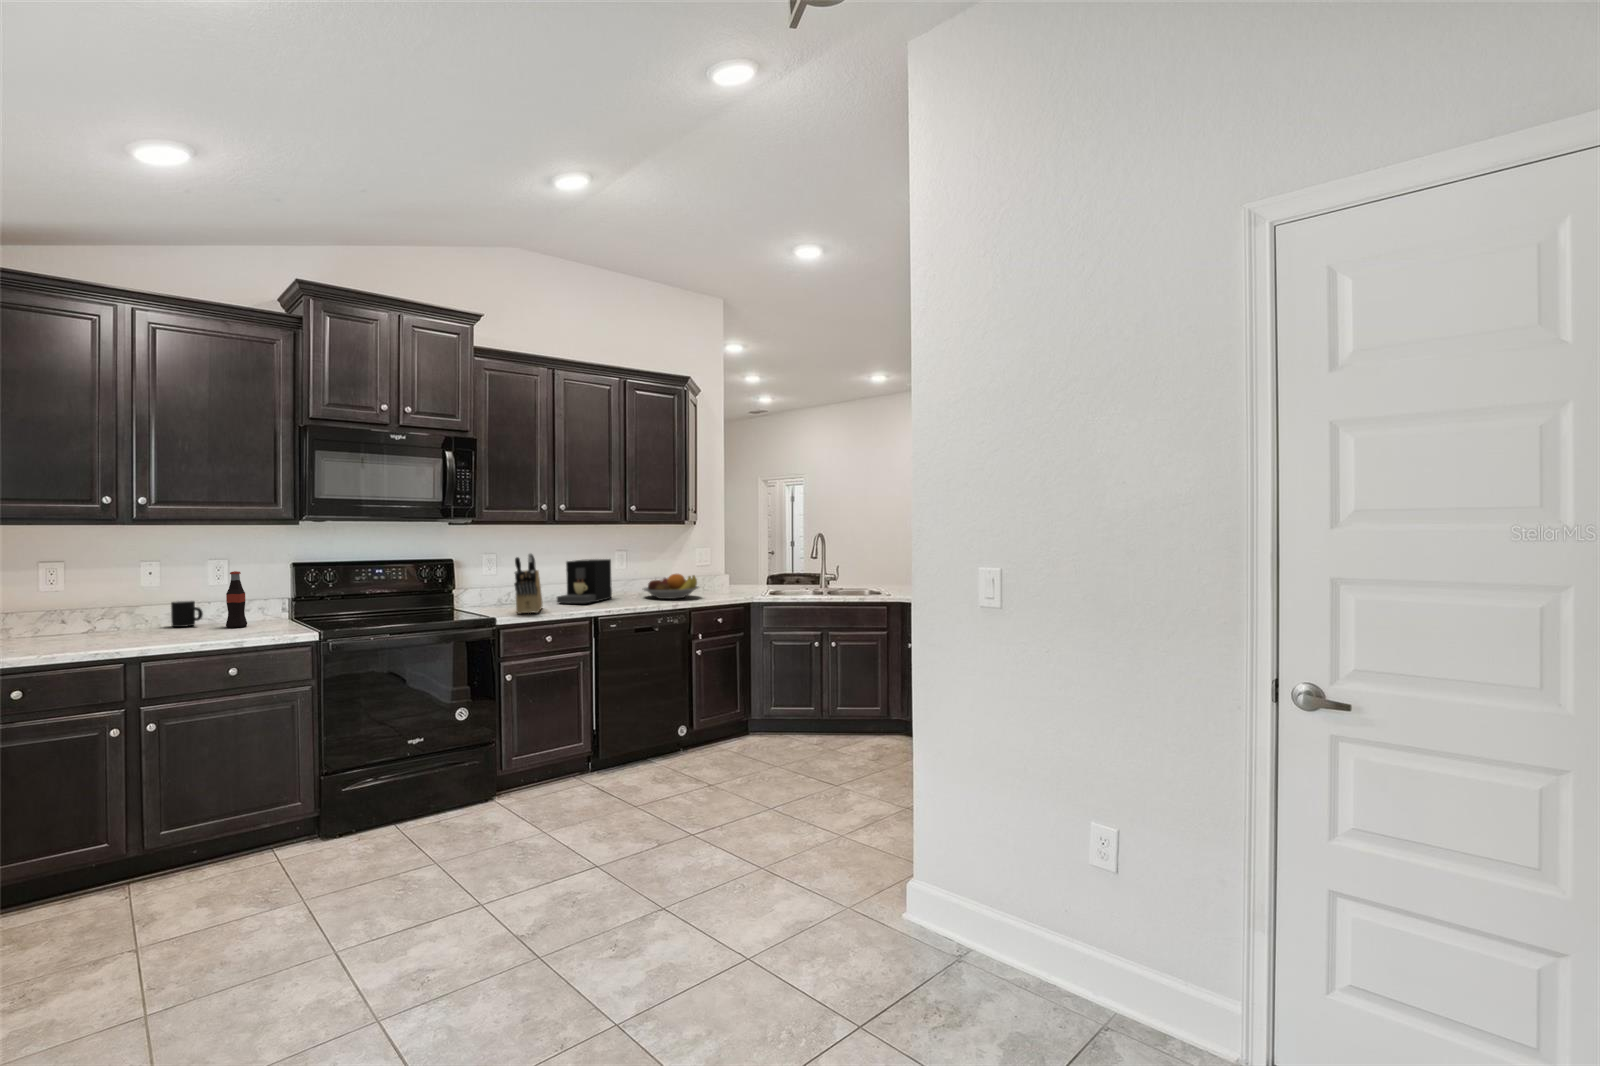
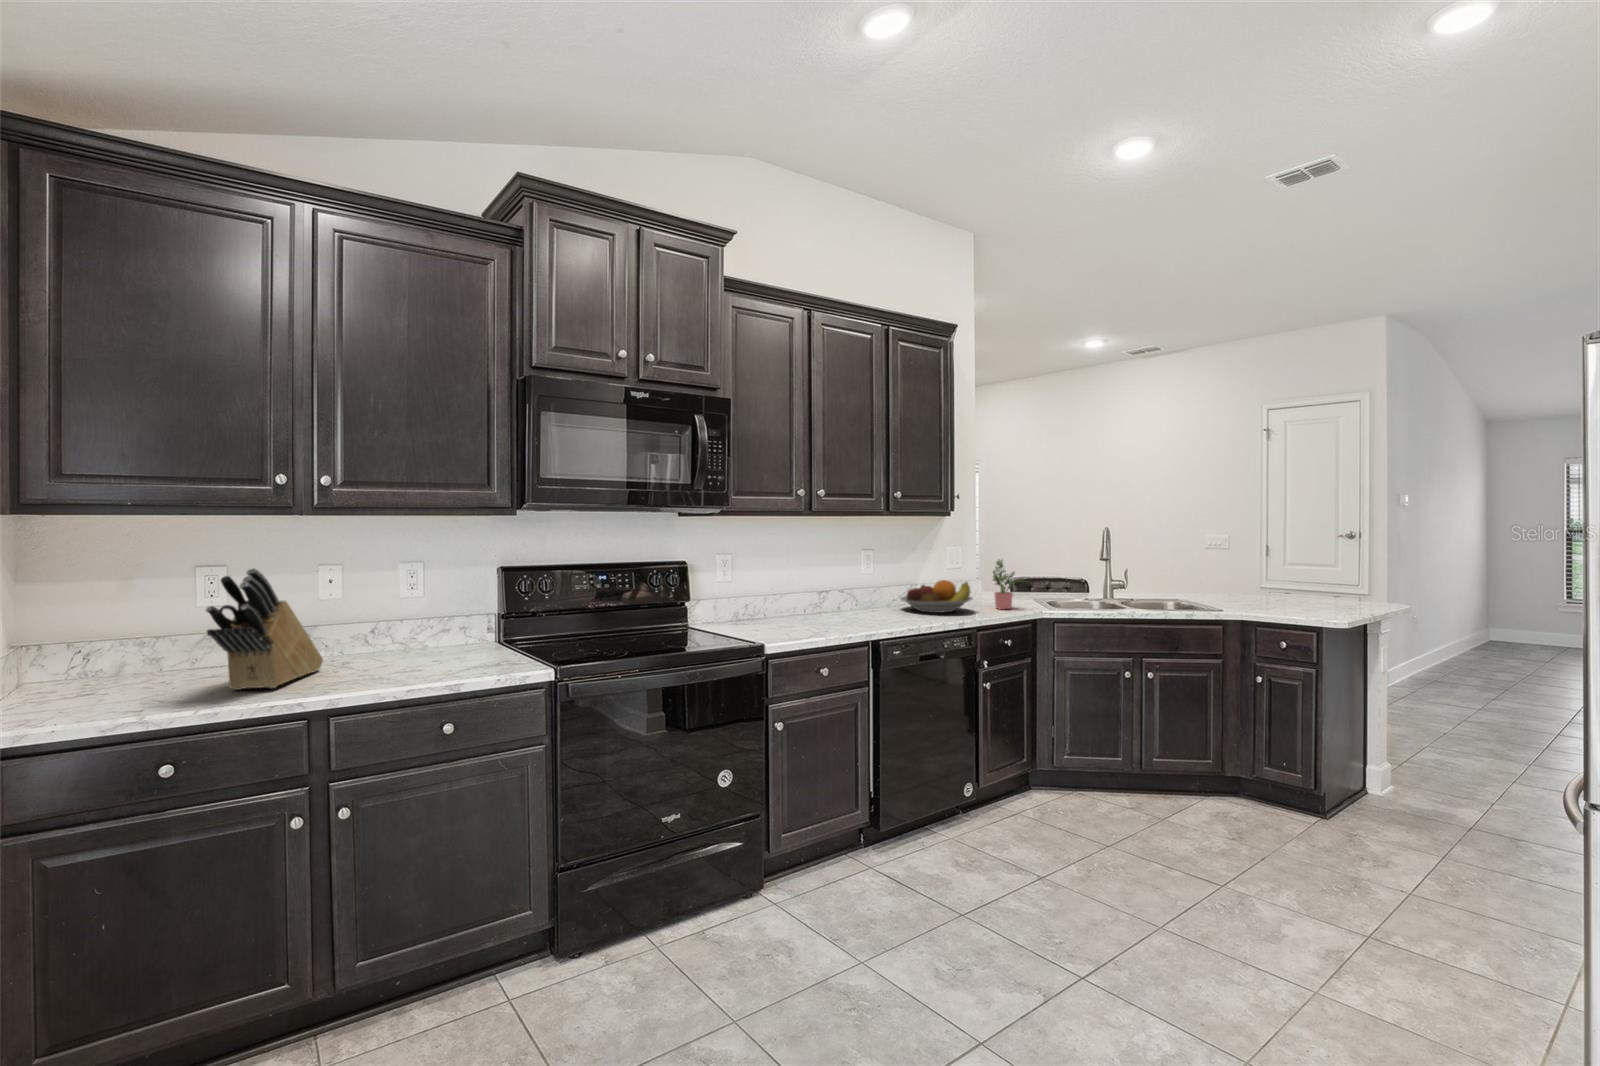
knife block: present [514,553,542,614] -> present [206,568,323,690]
potted plant: none [717,557,749,596] -> present [993,560,1028,609]
coffee maker: present [557,559,612,603] -> none [809,561,866,620]
bottle: present [226,571,247,628] -> none [428,579,455,657]
mug: present [171,601,203,627] -> none [359,619,398,655]

